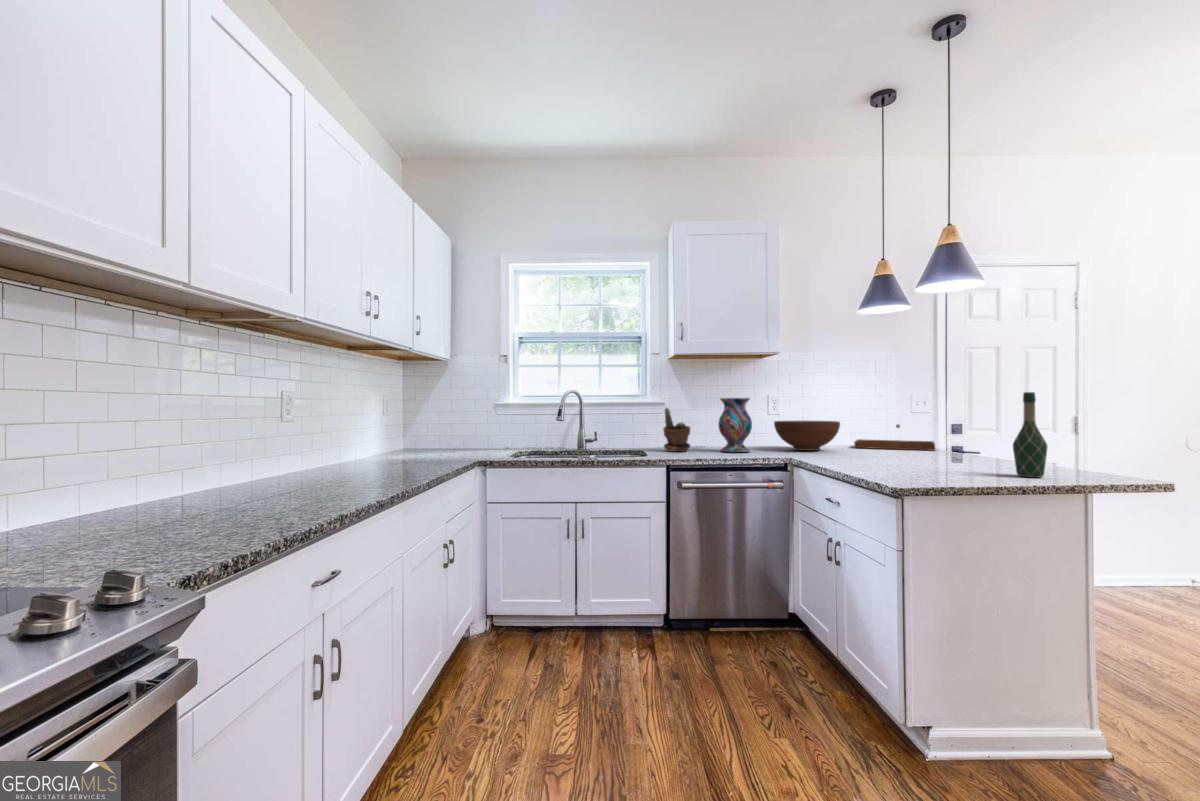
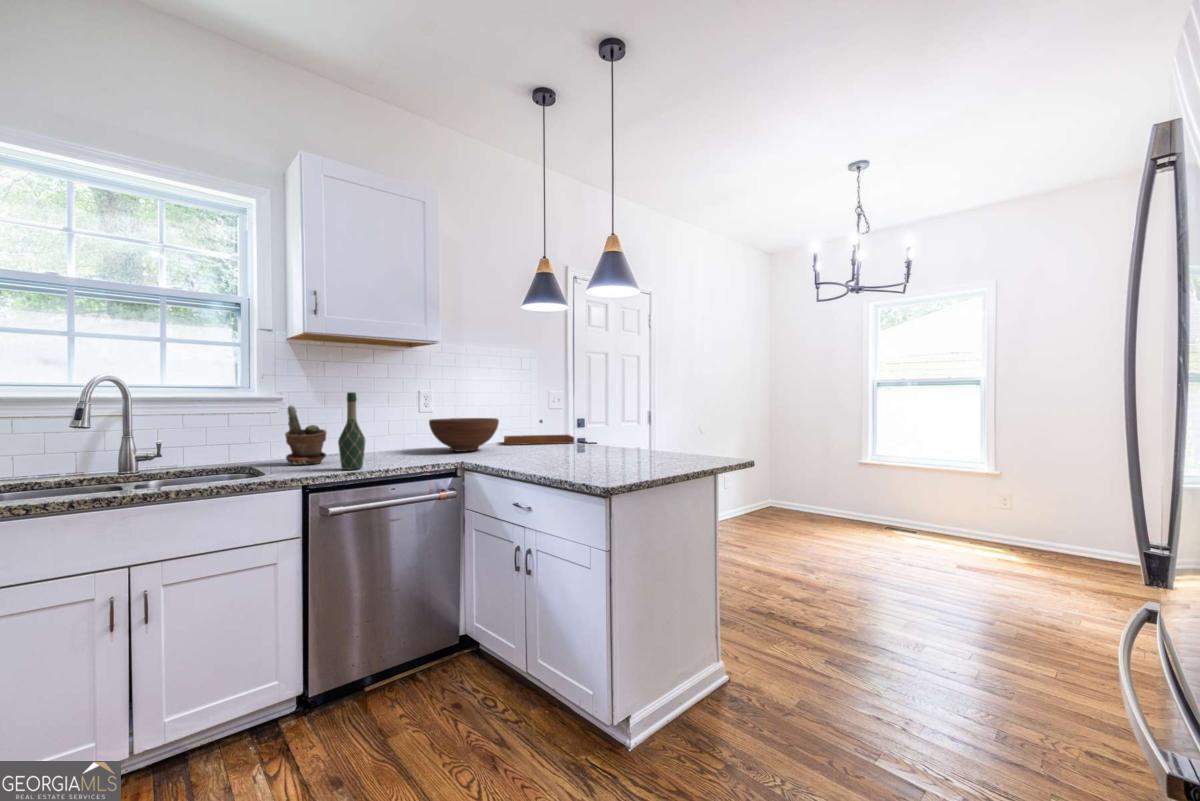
wine bottle: present [1013,392,1048,477] -> present [338,392,365,470]
vase: present [718,398,752,452] -> none [366,393,408,460]

